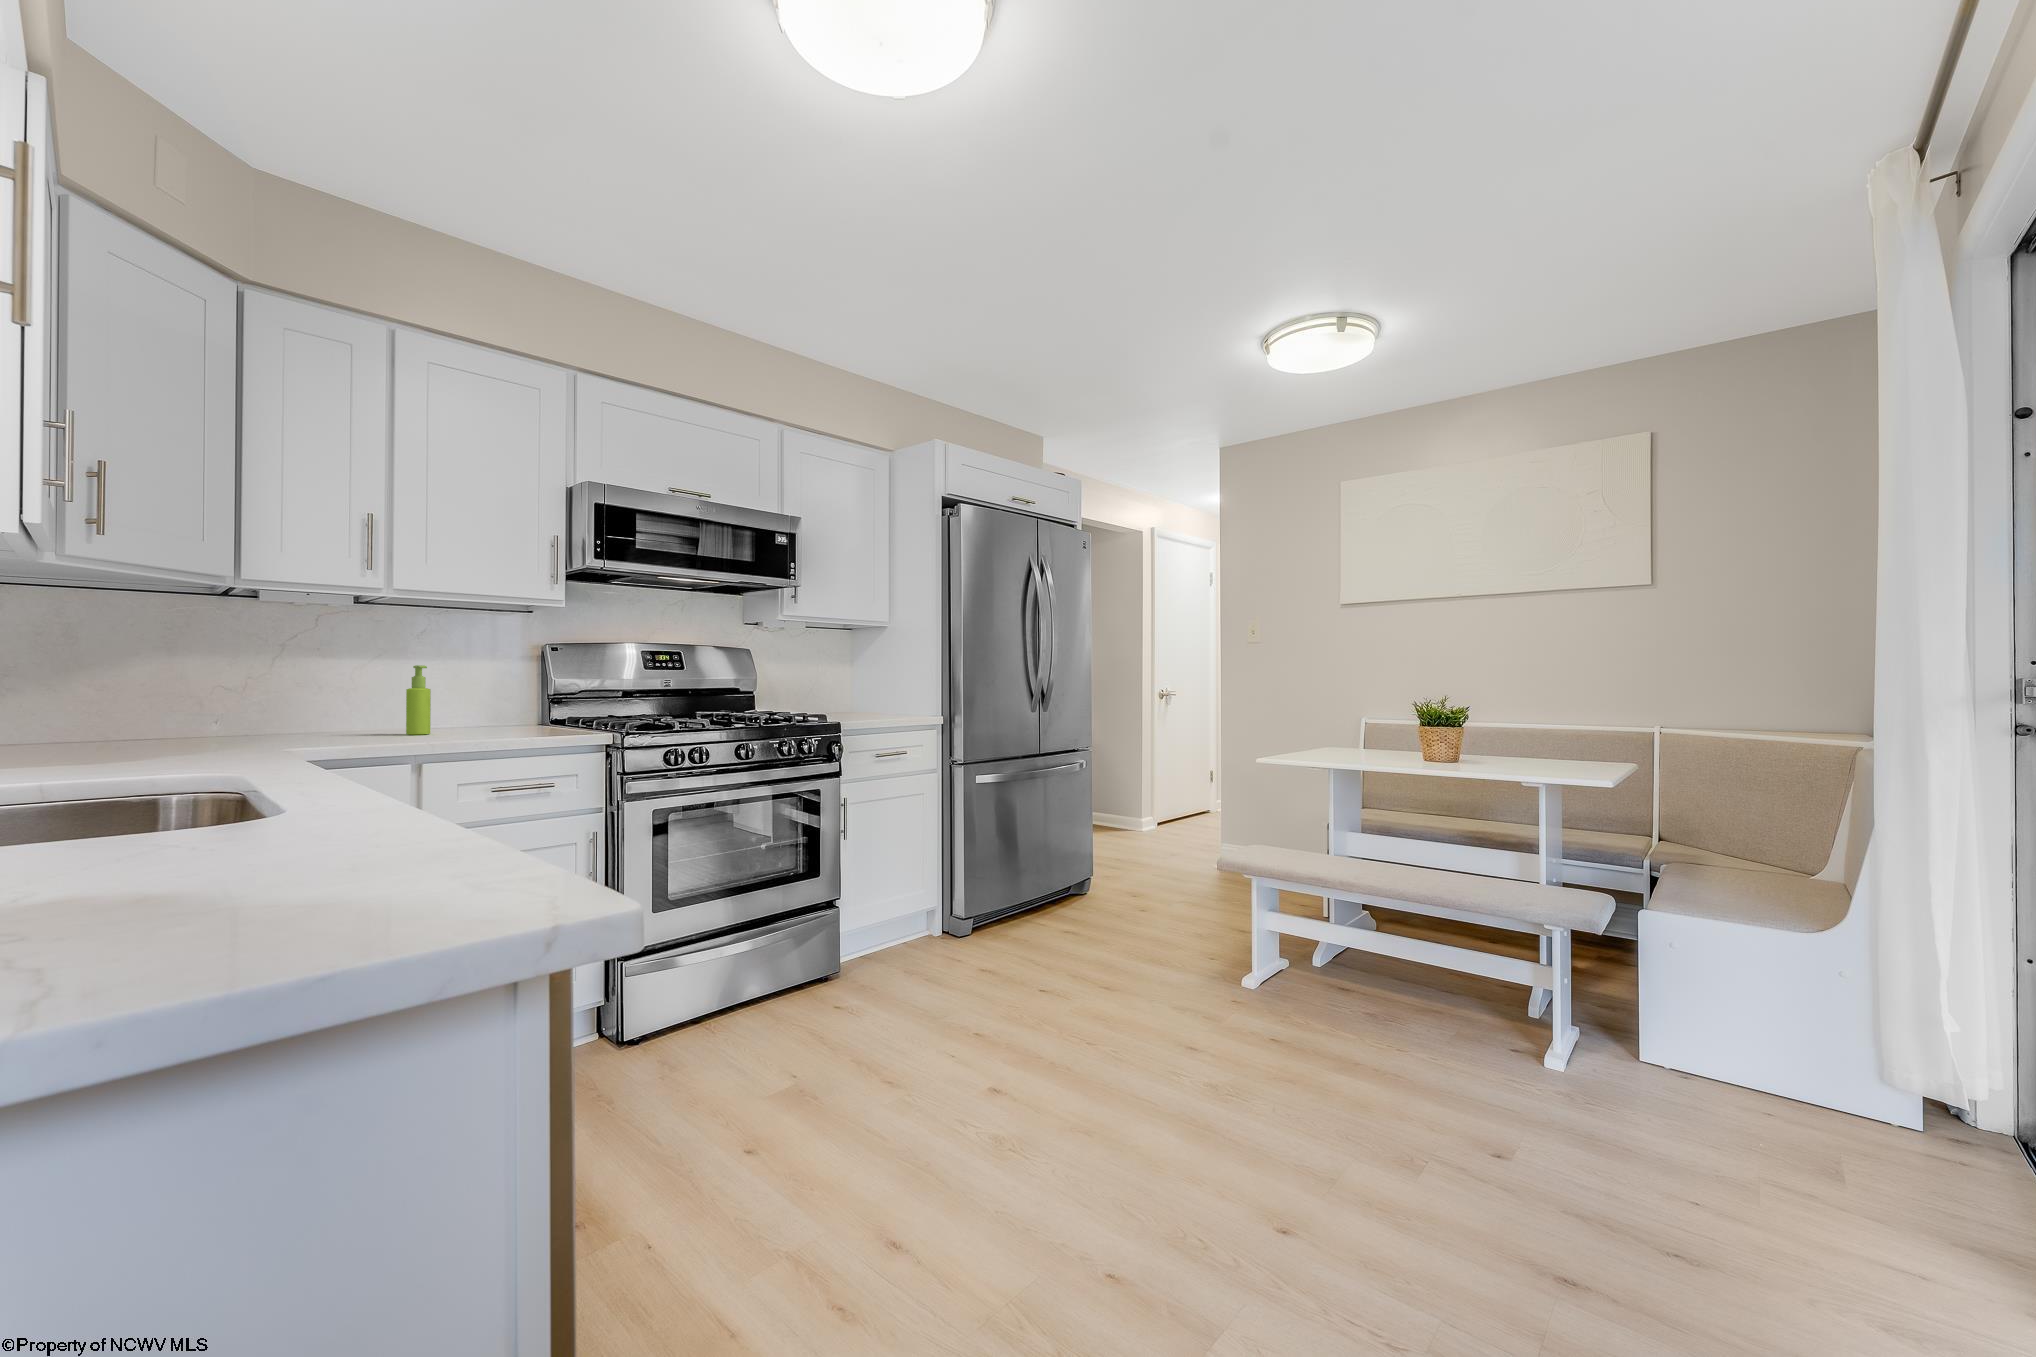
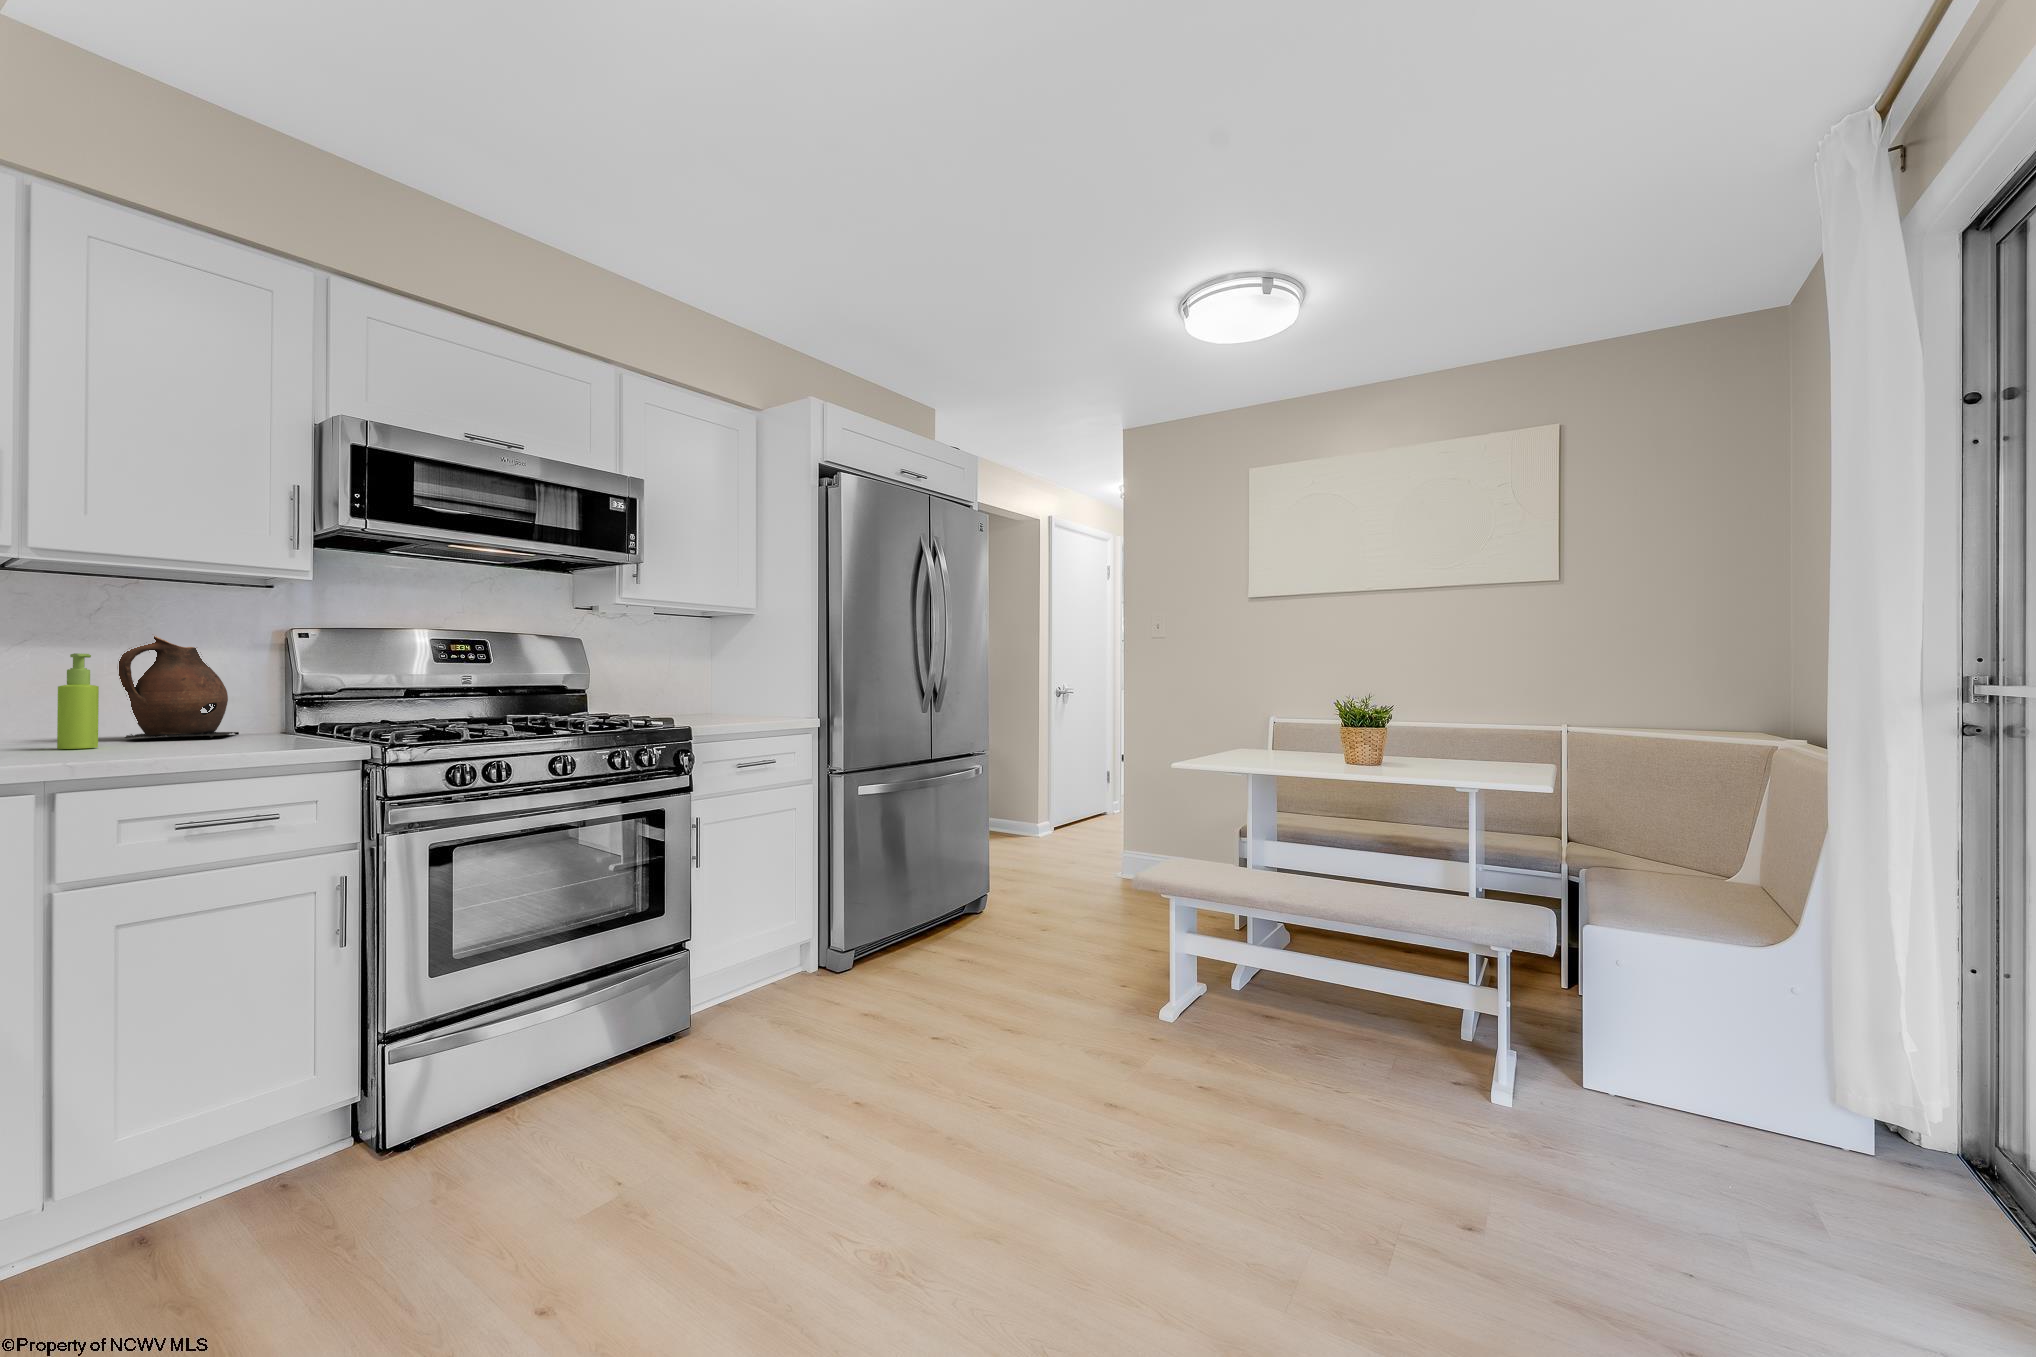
ceramic pitcher: none [436,650,511,728] -> present [119,636,239,738]

